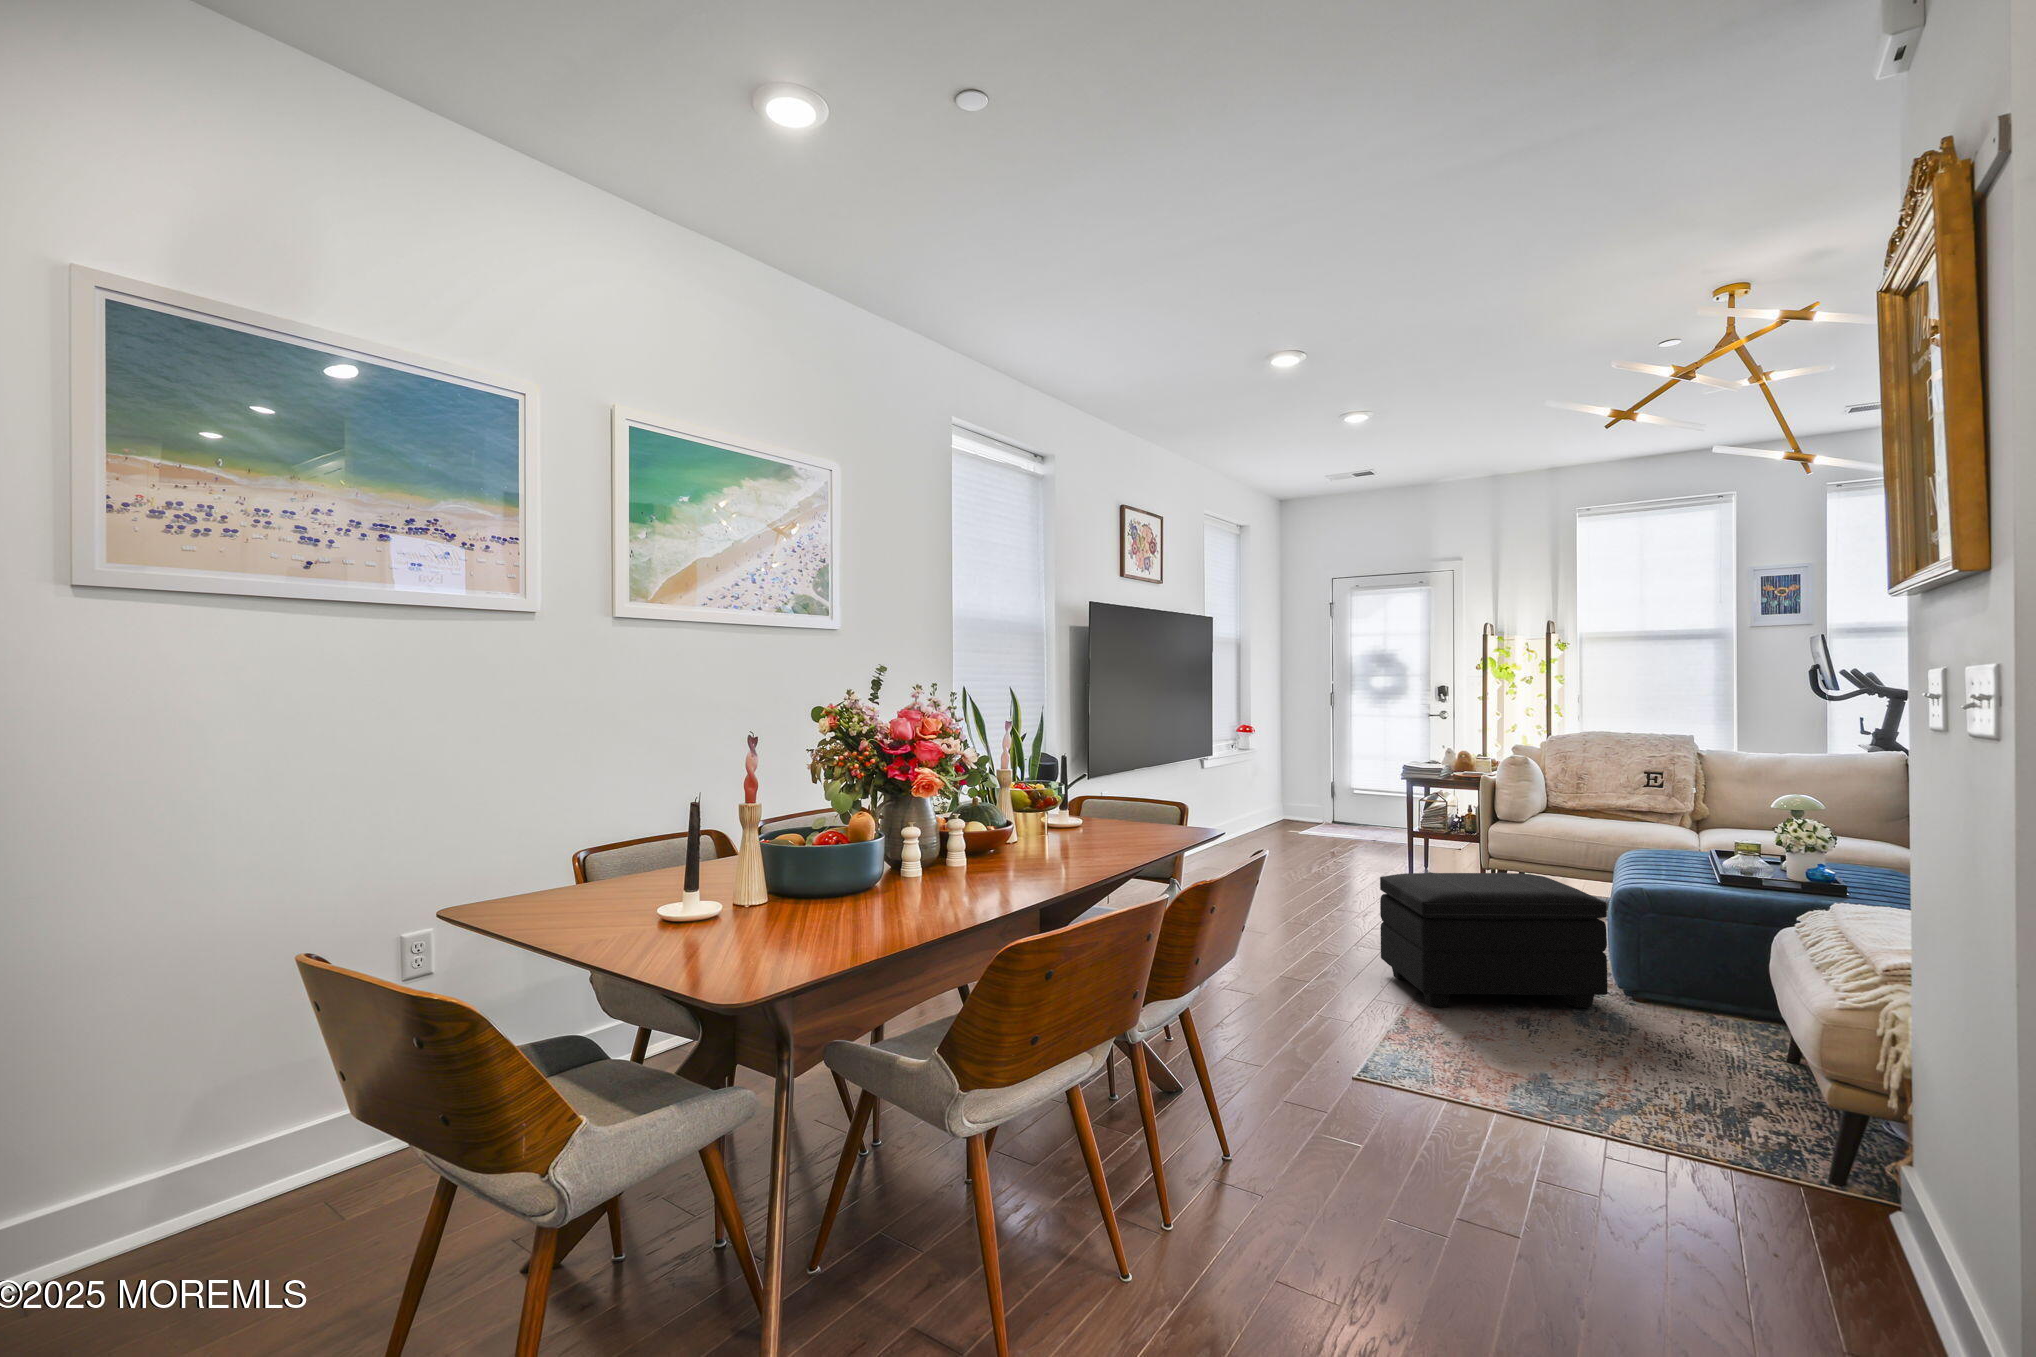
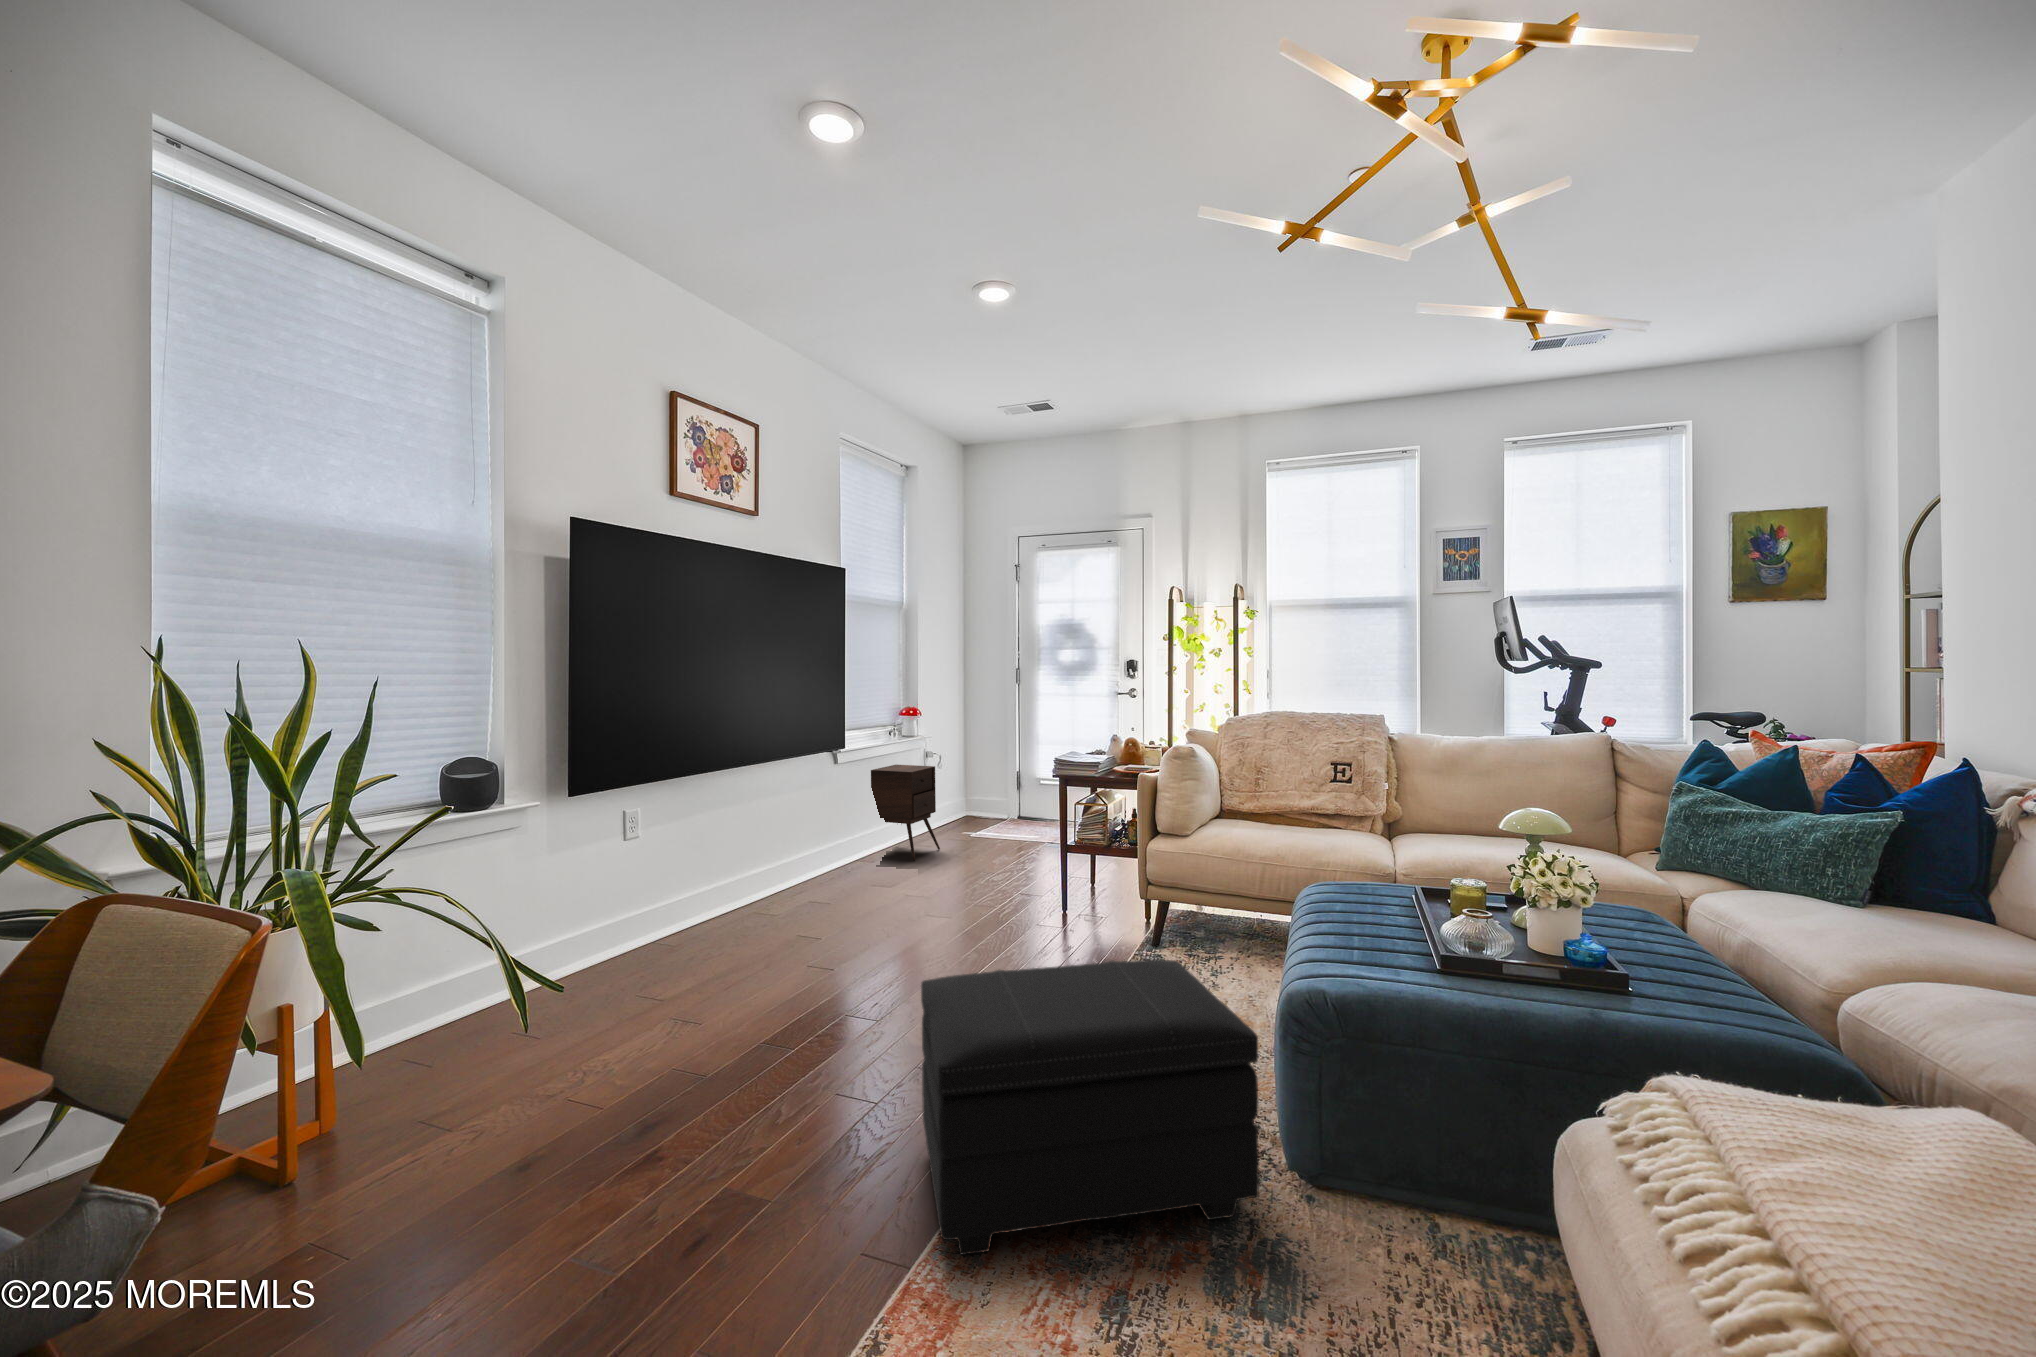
side table: none [1223,771,1280,848] -> present [871,765,940,860]

